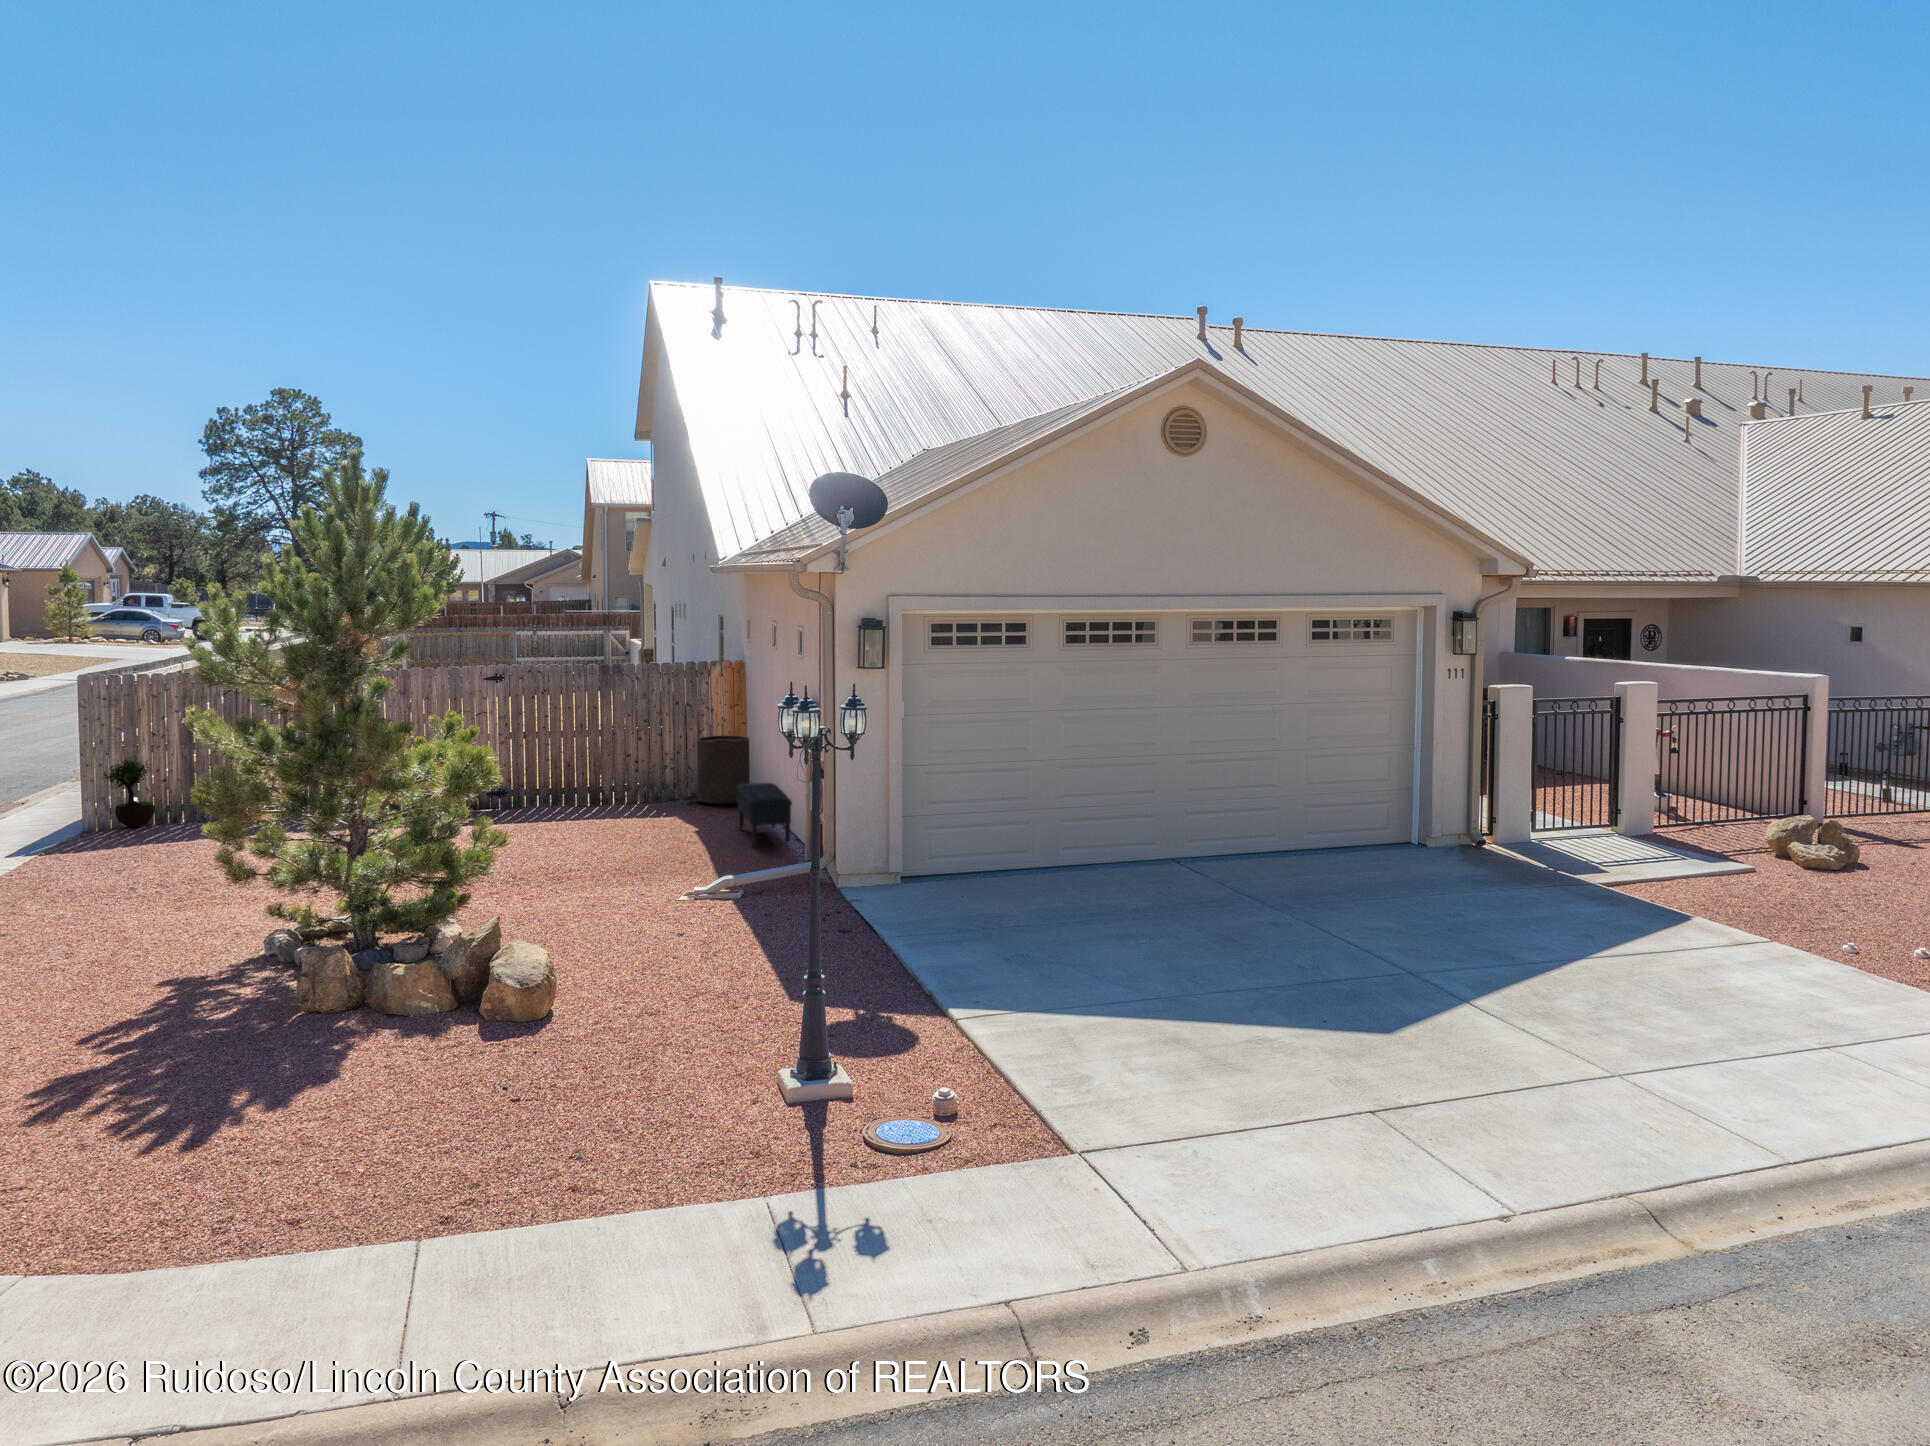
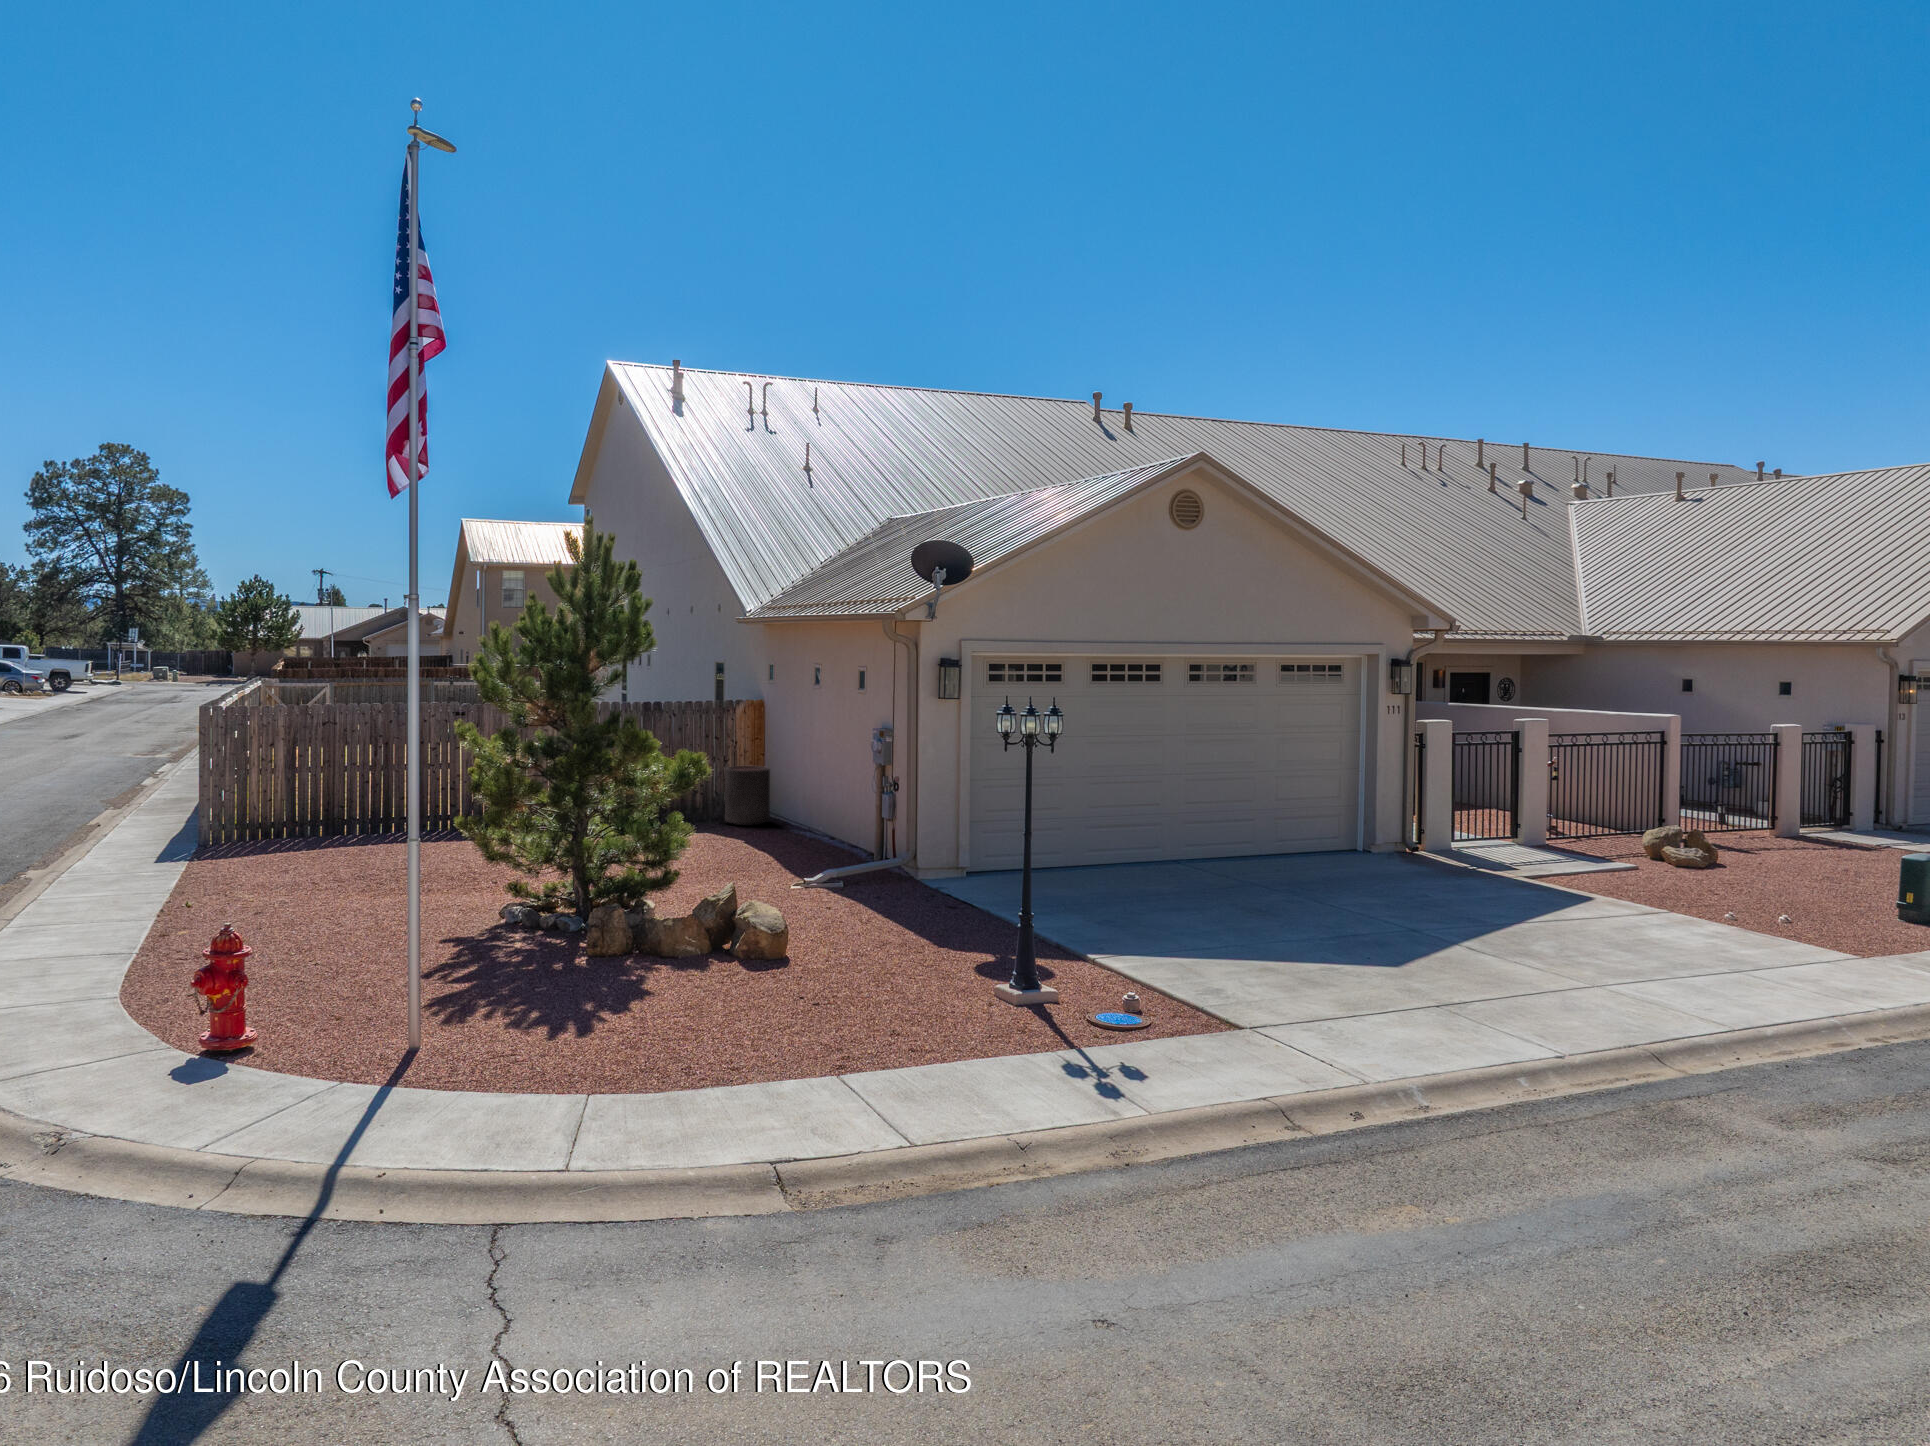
potted tree: present [104,756,154,827] -> none [229,775,272,841]
bench: present [737,783,792,848] -> none [783,803,843,856]

